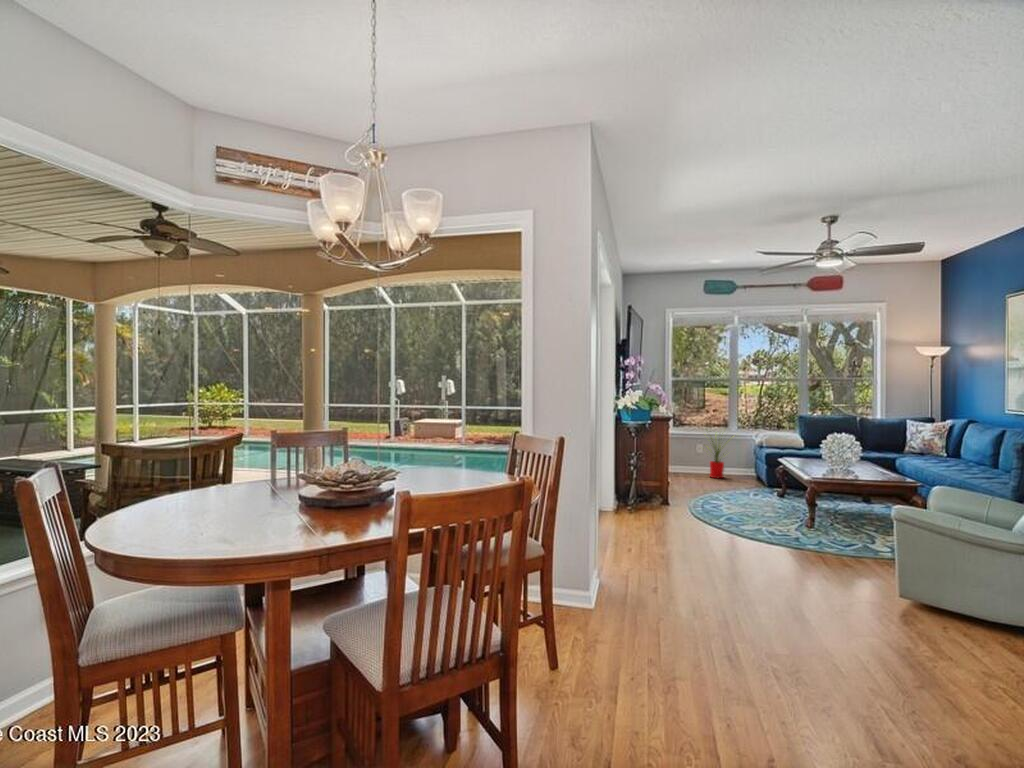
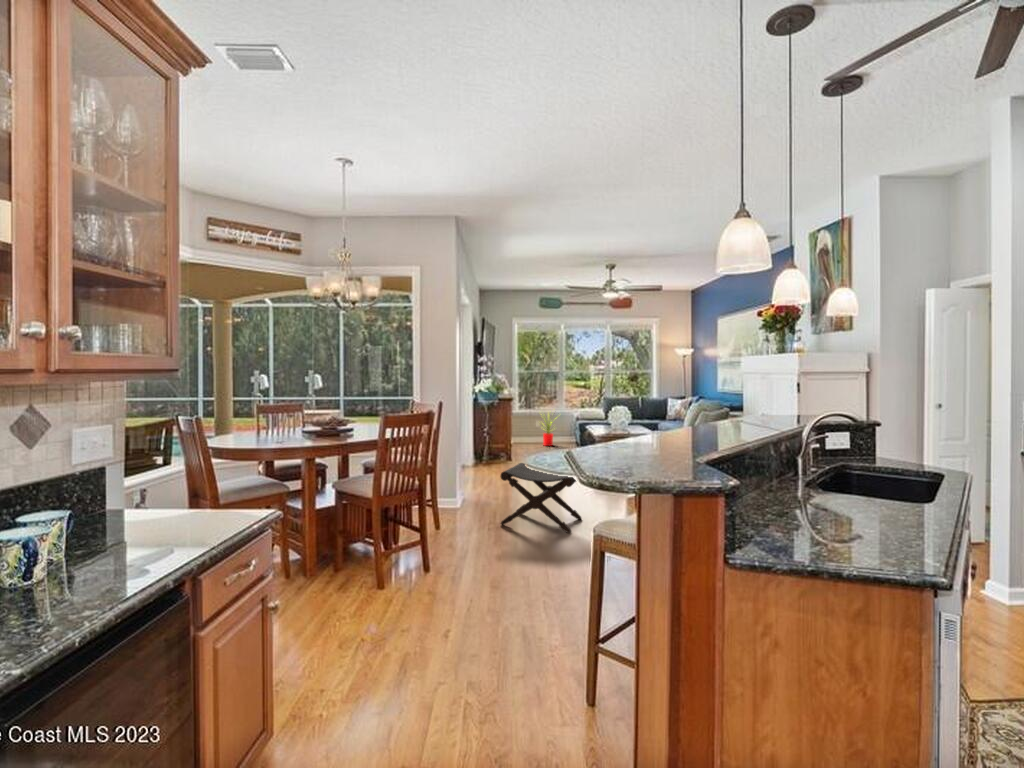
footstool: none [674,535,842,708] -> present [500,463,582,533]

